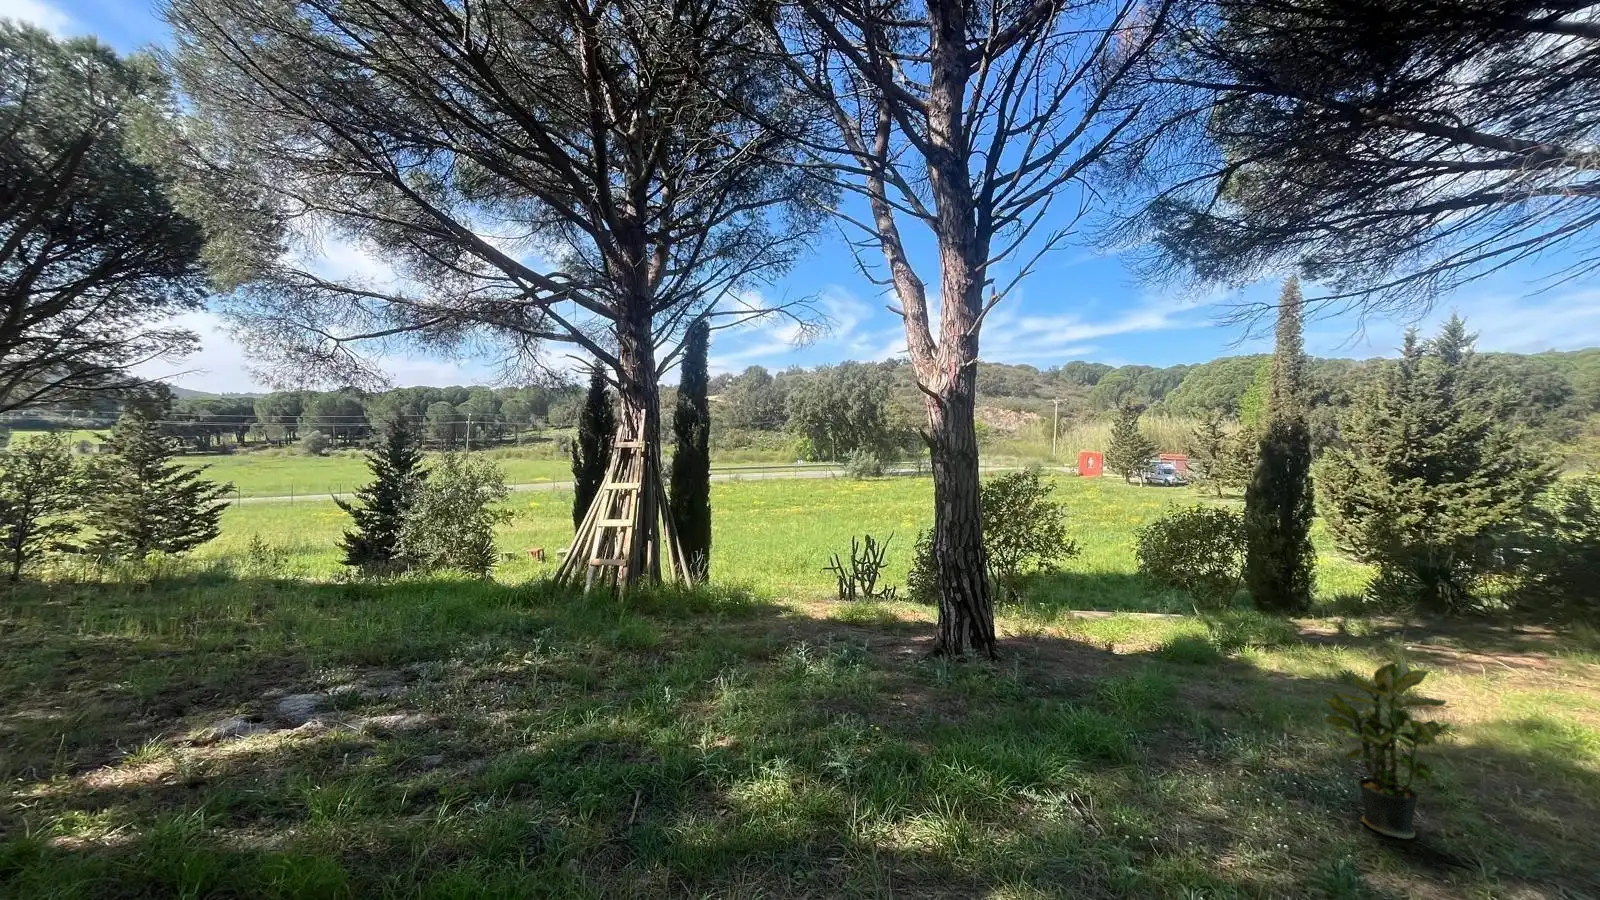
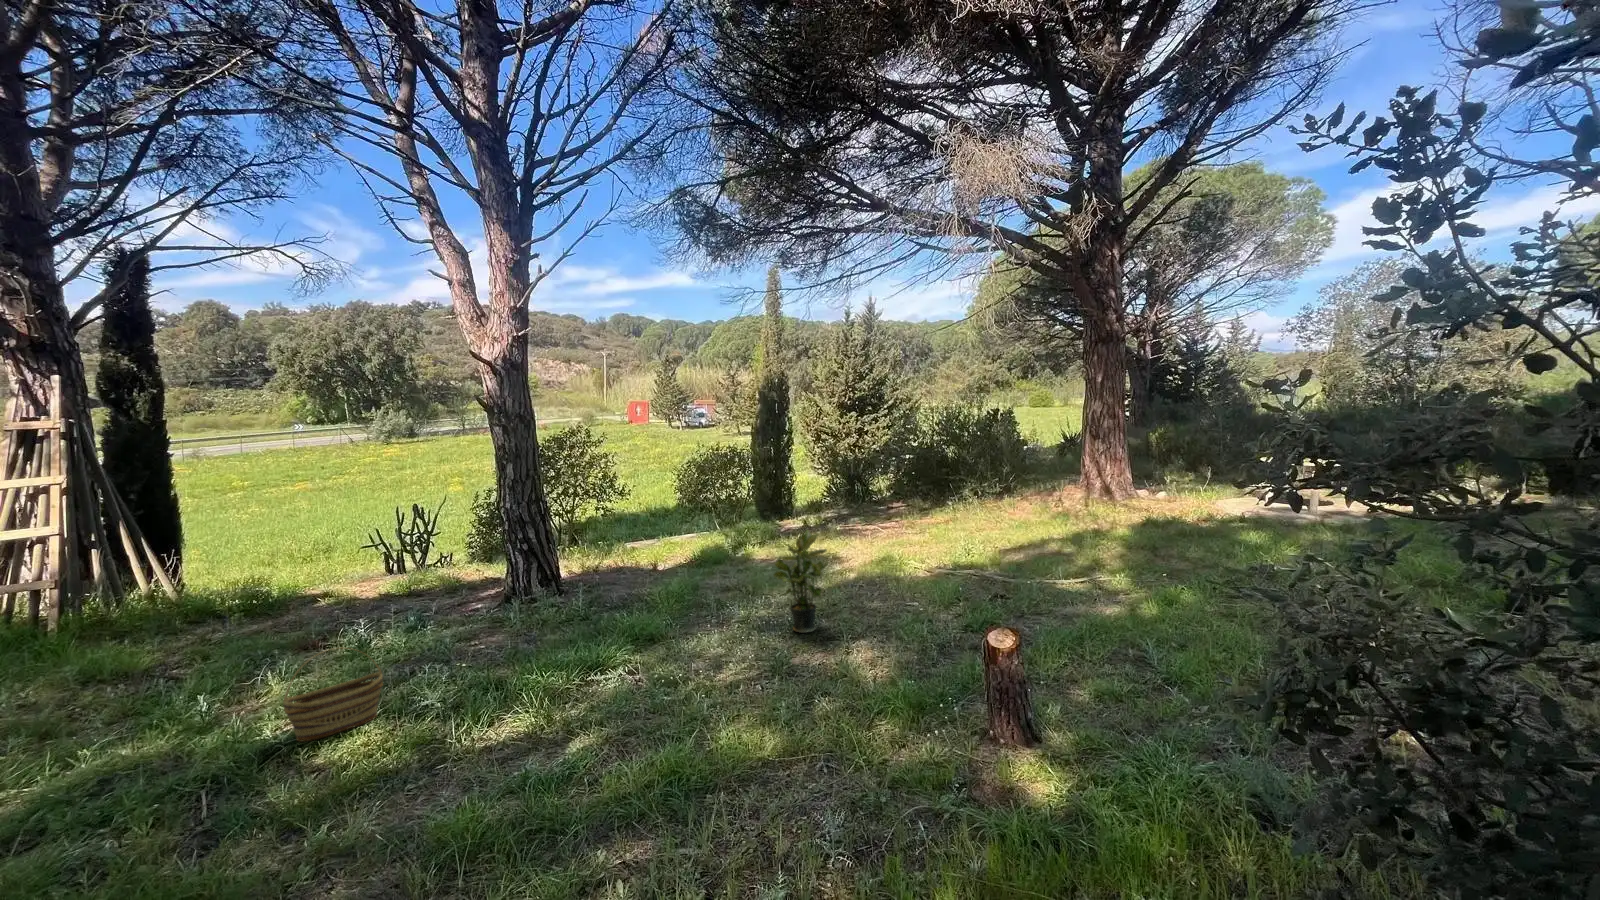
basket: none [708,677,794,770] -> present [283,650,383,742]

